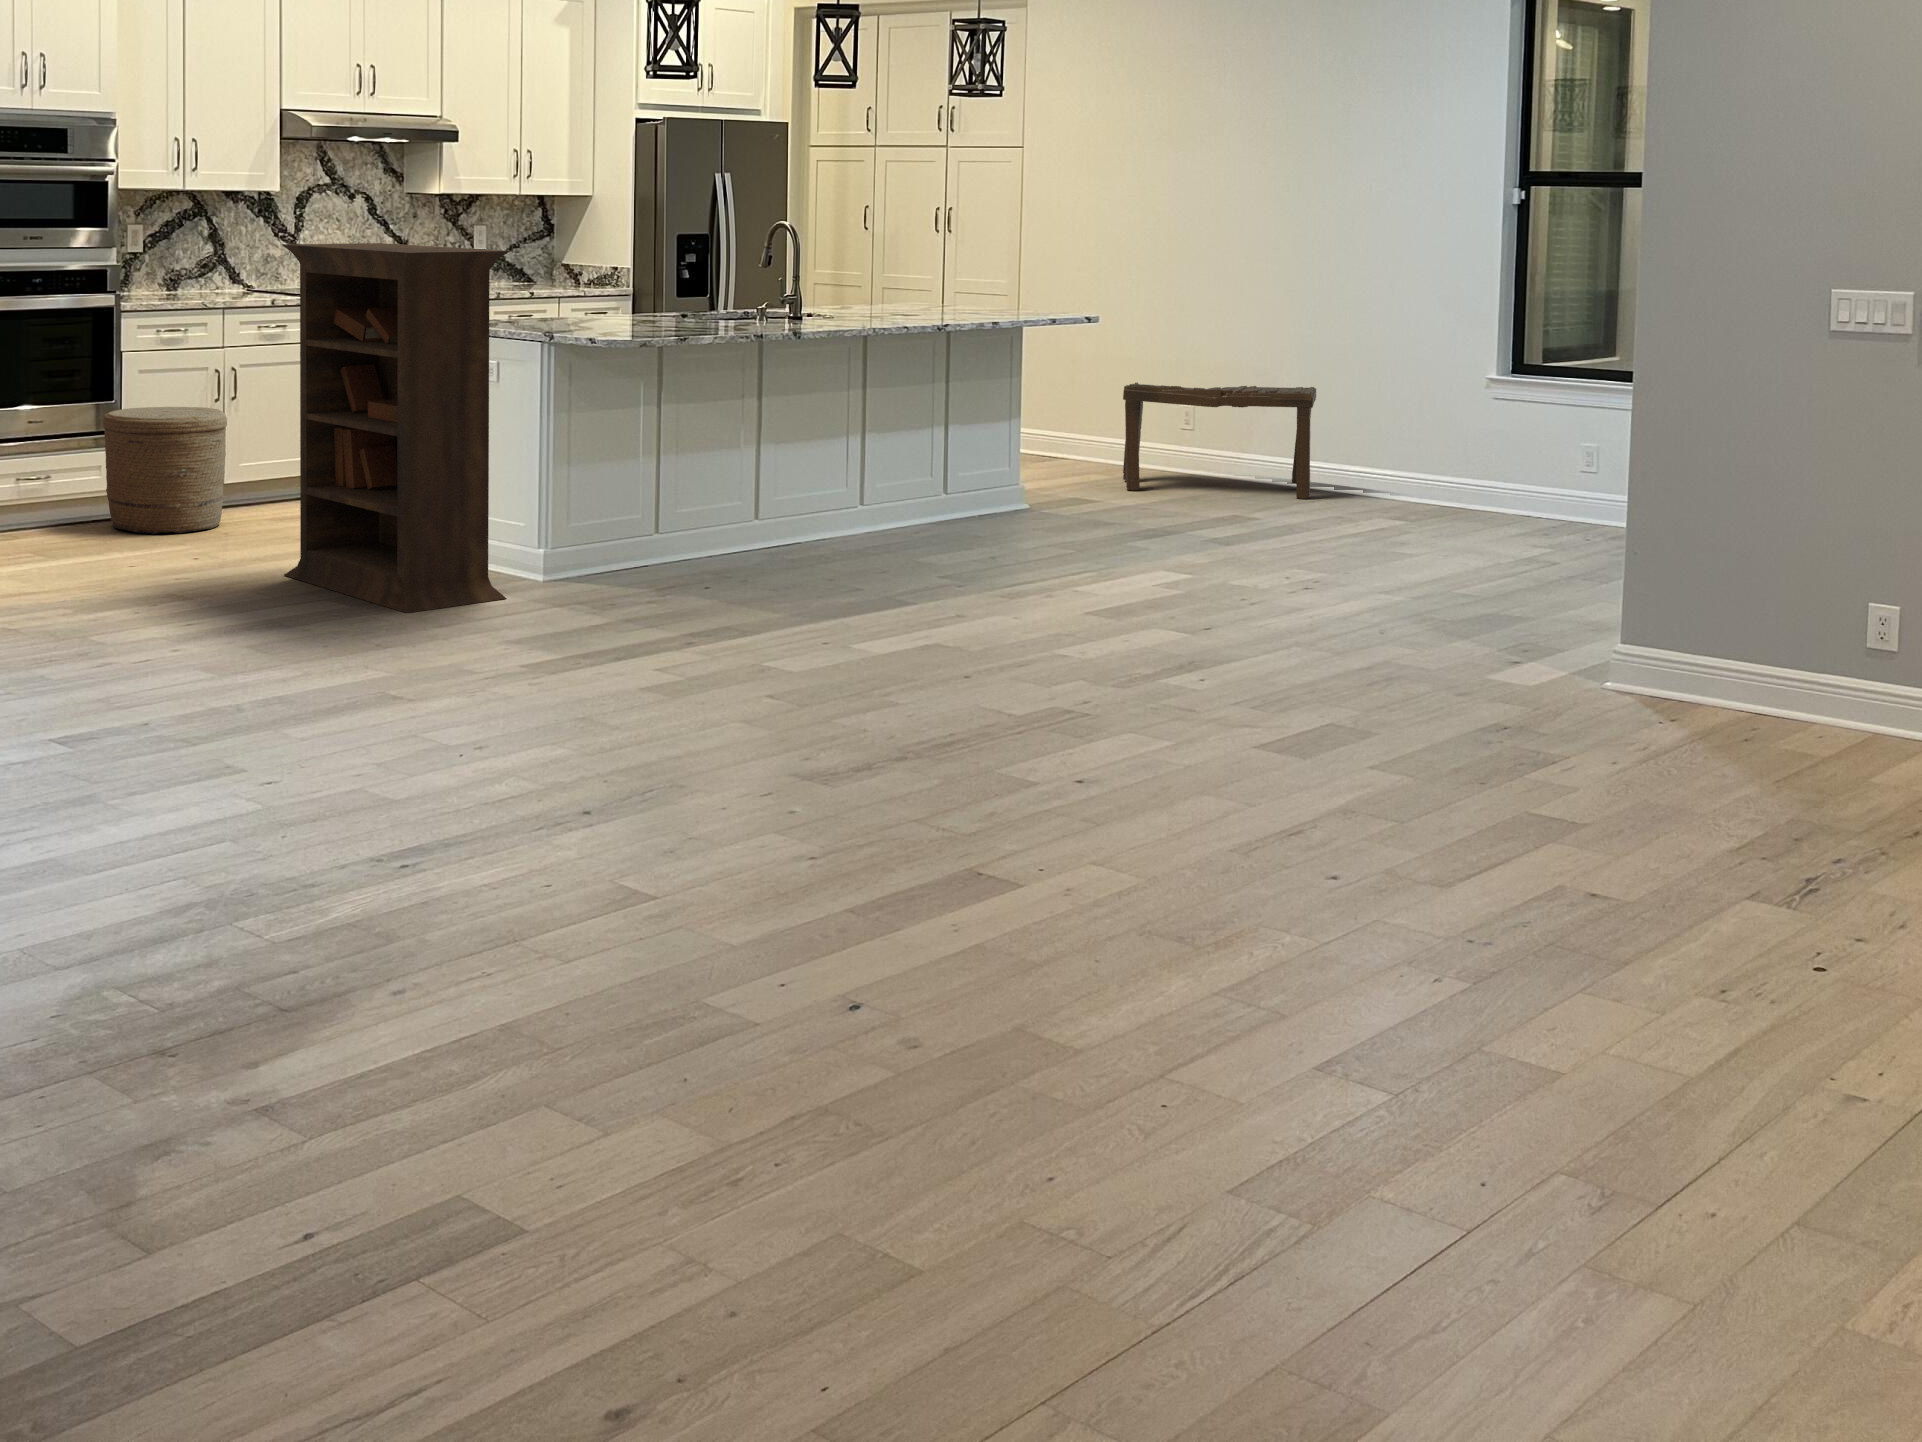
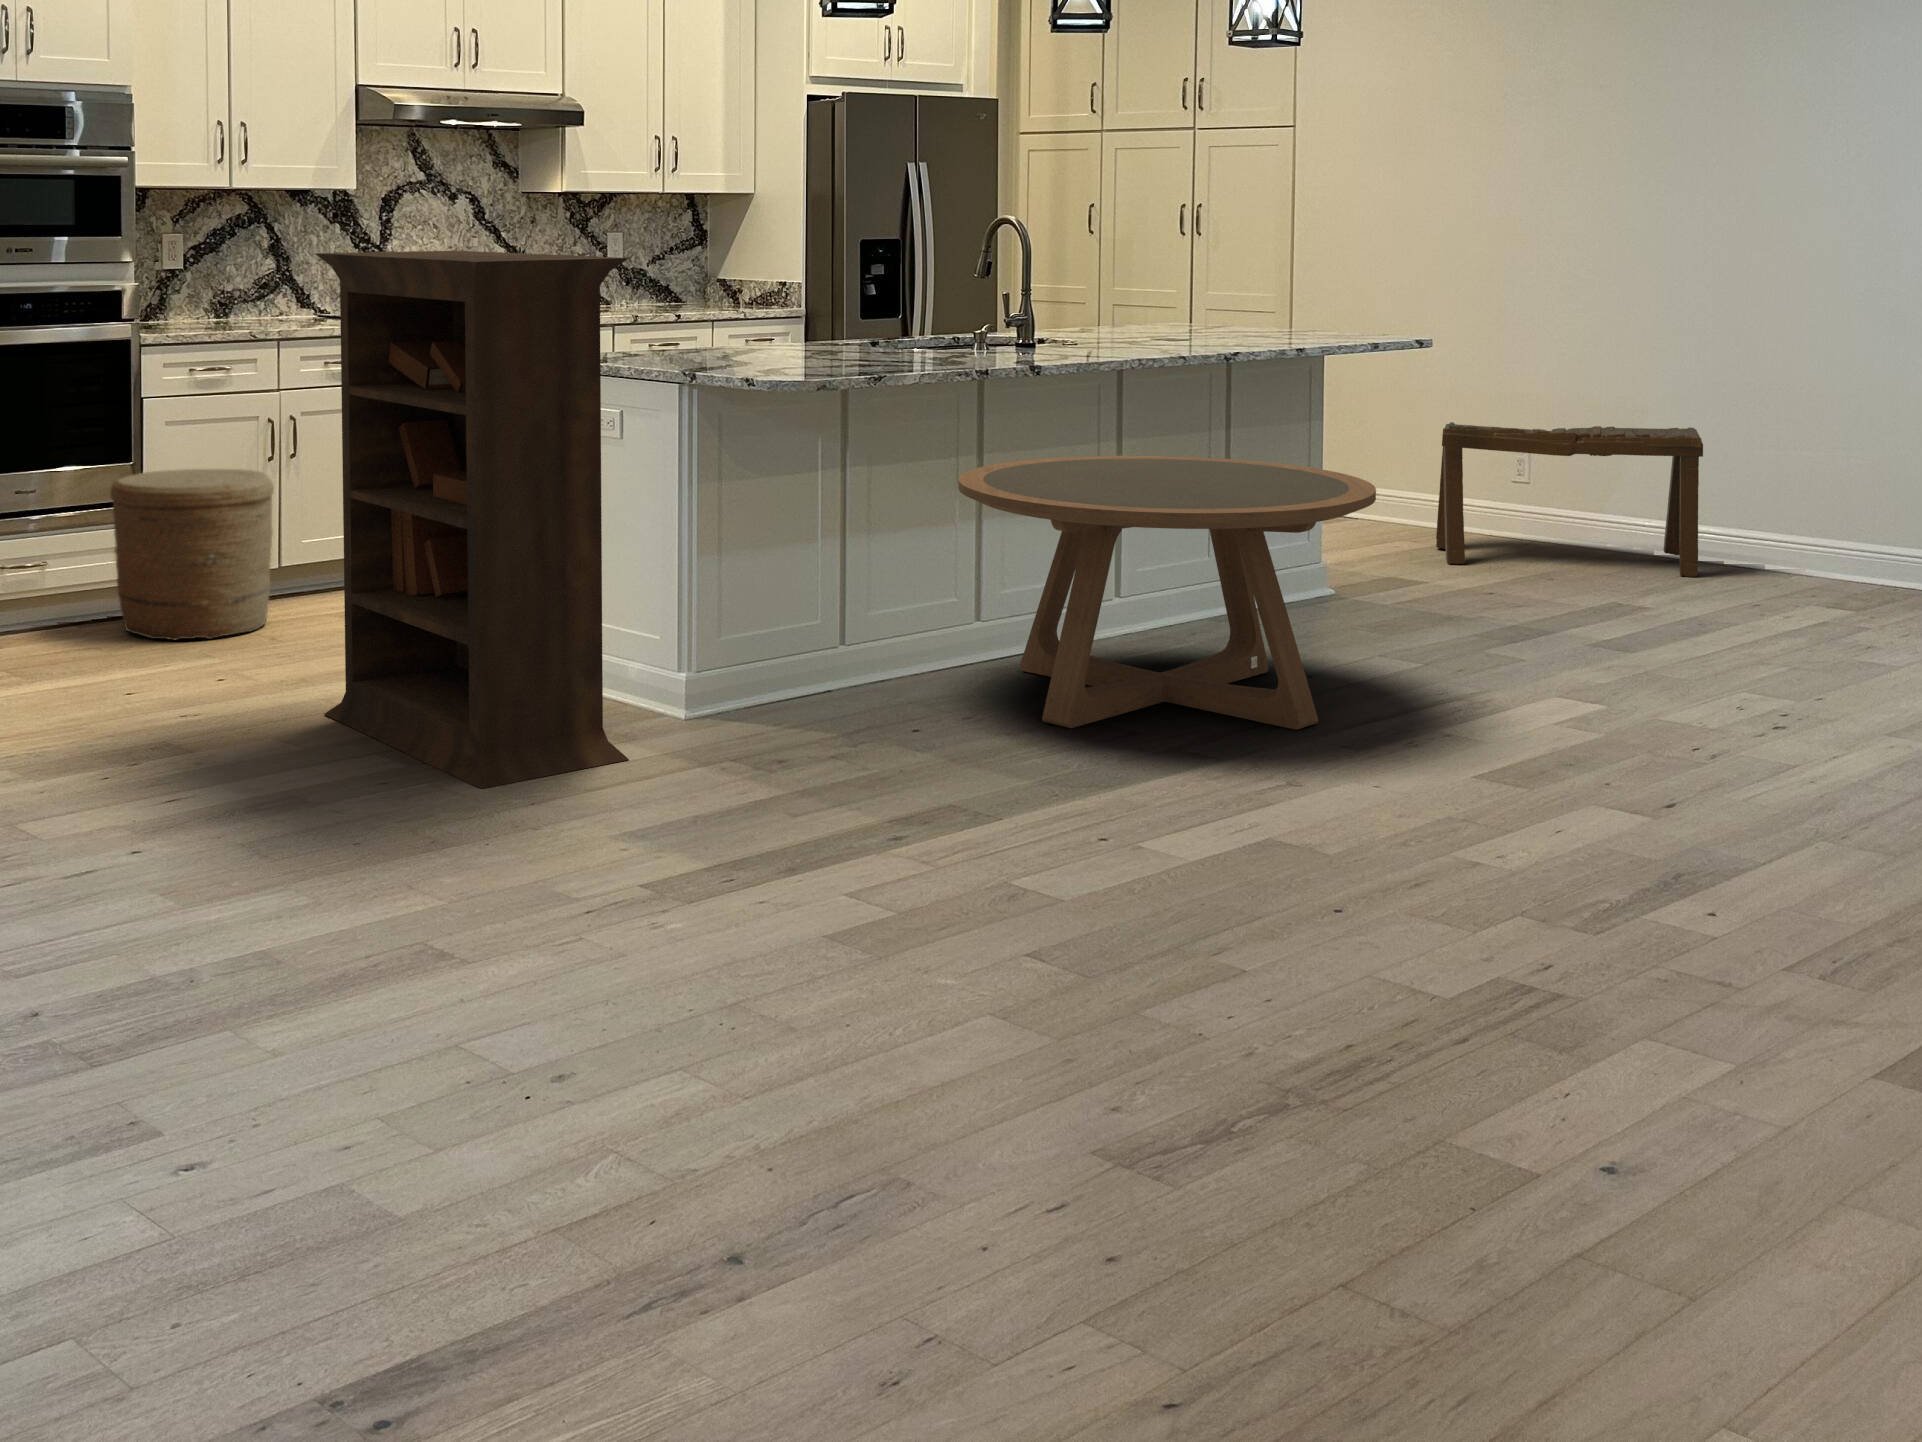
coffee table: none [741,398,1032,584] -> present [958,456,1376,730]

